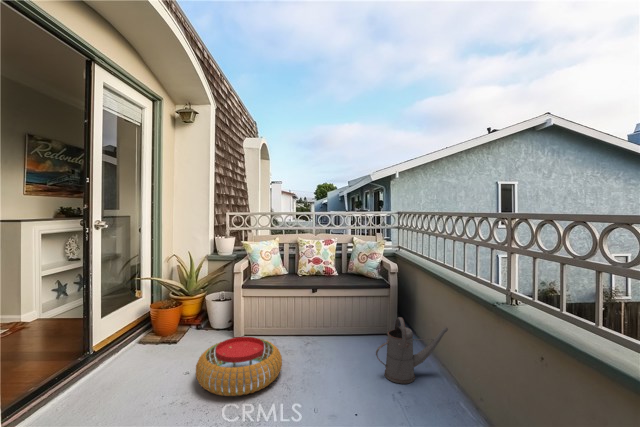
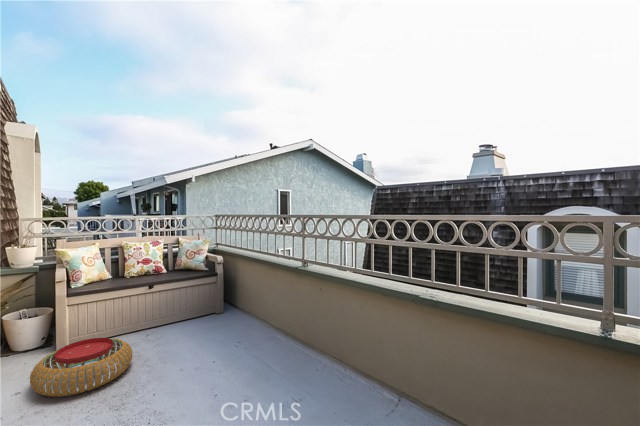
watering can: present [376,317,448,384] -> none [216,292,265,339]

